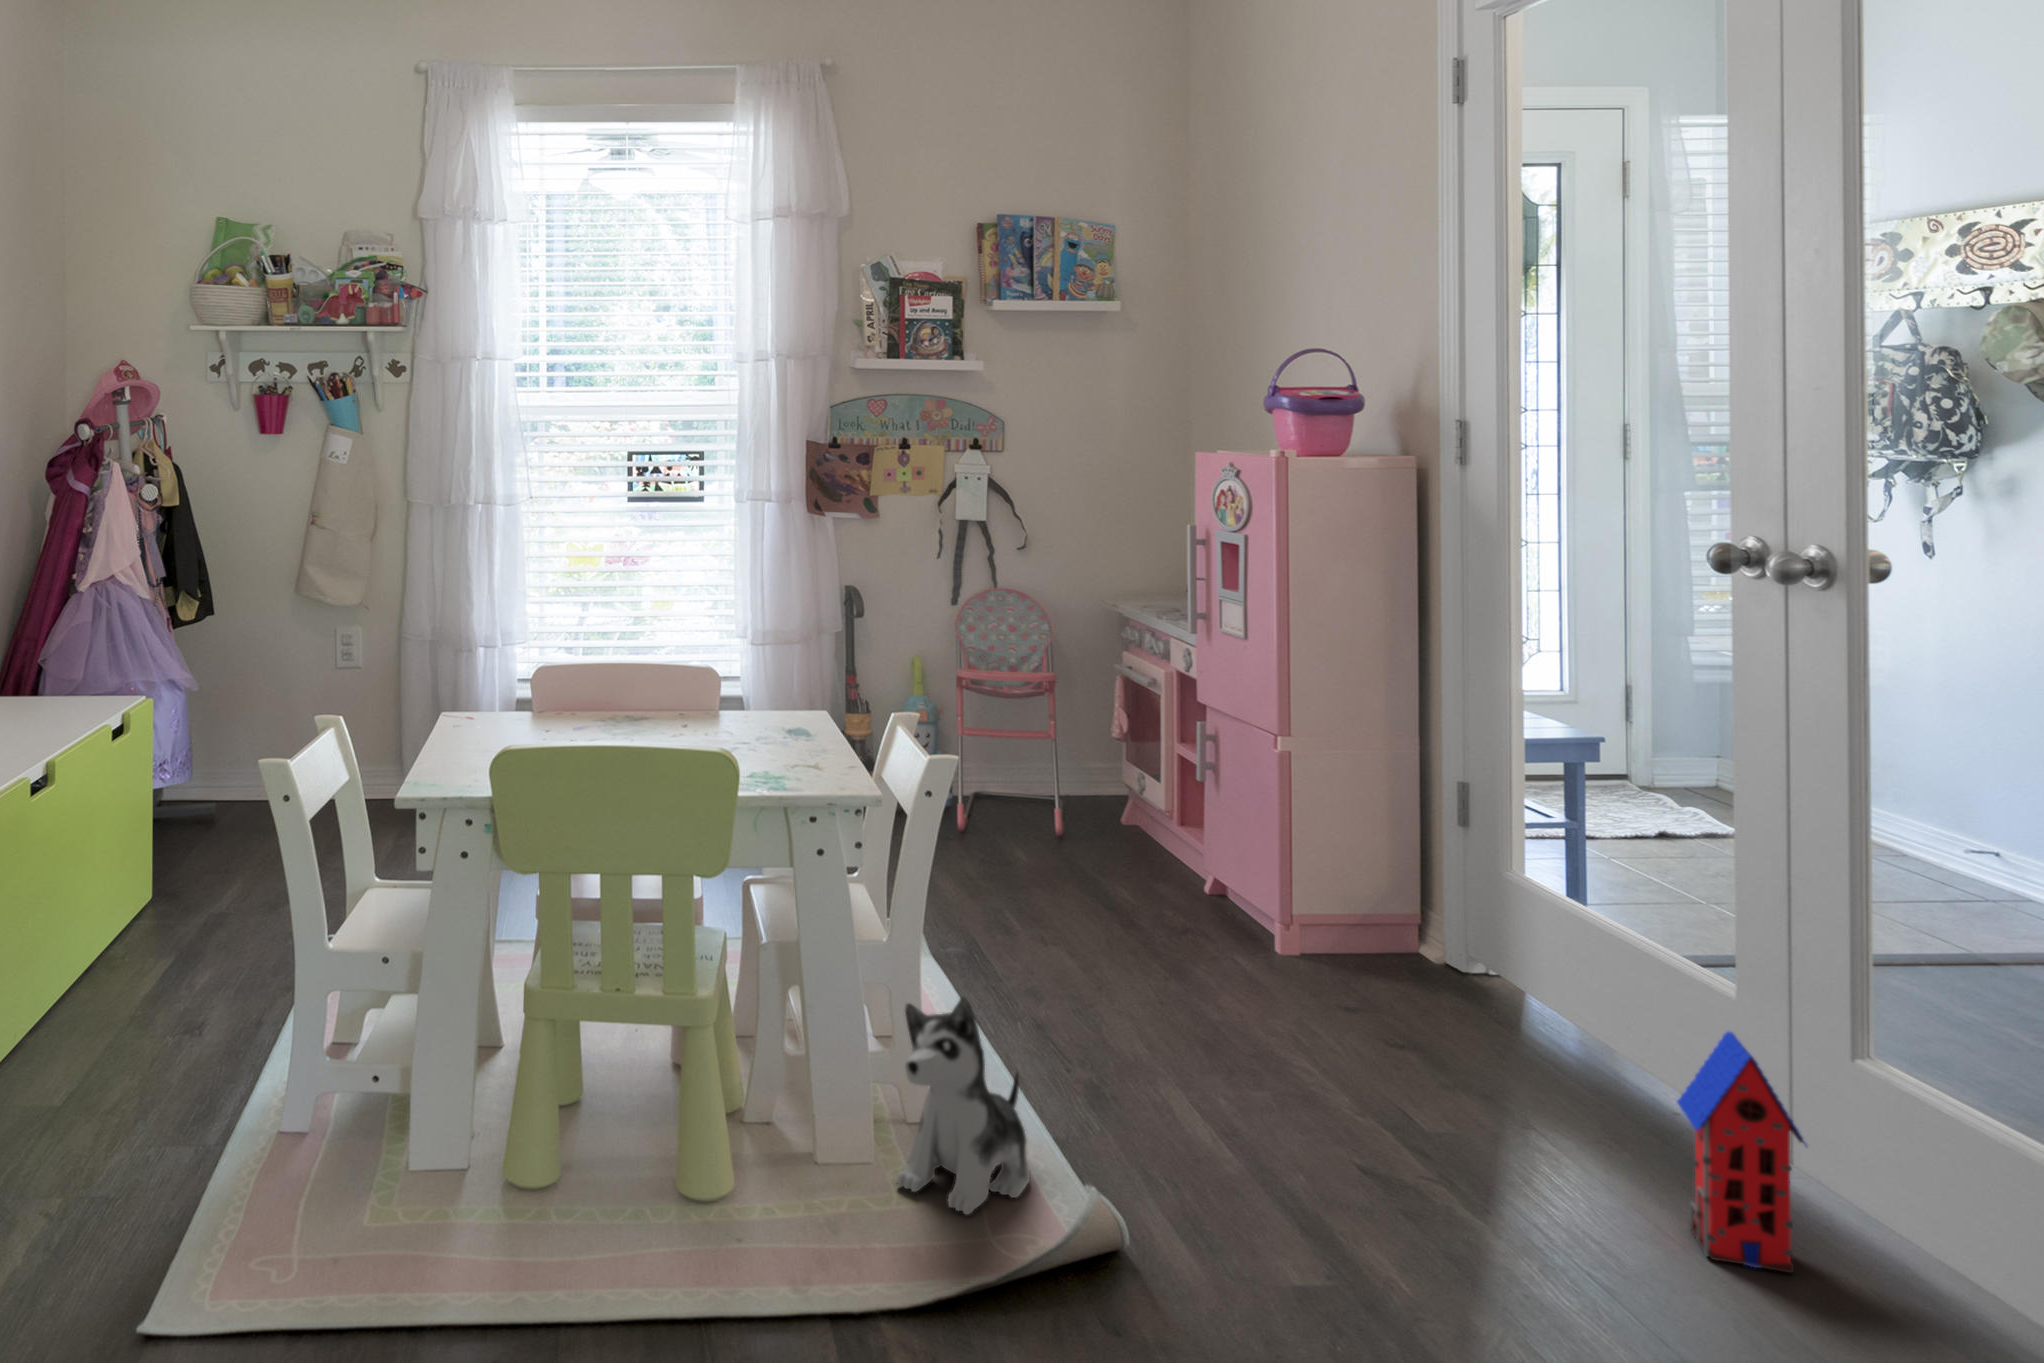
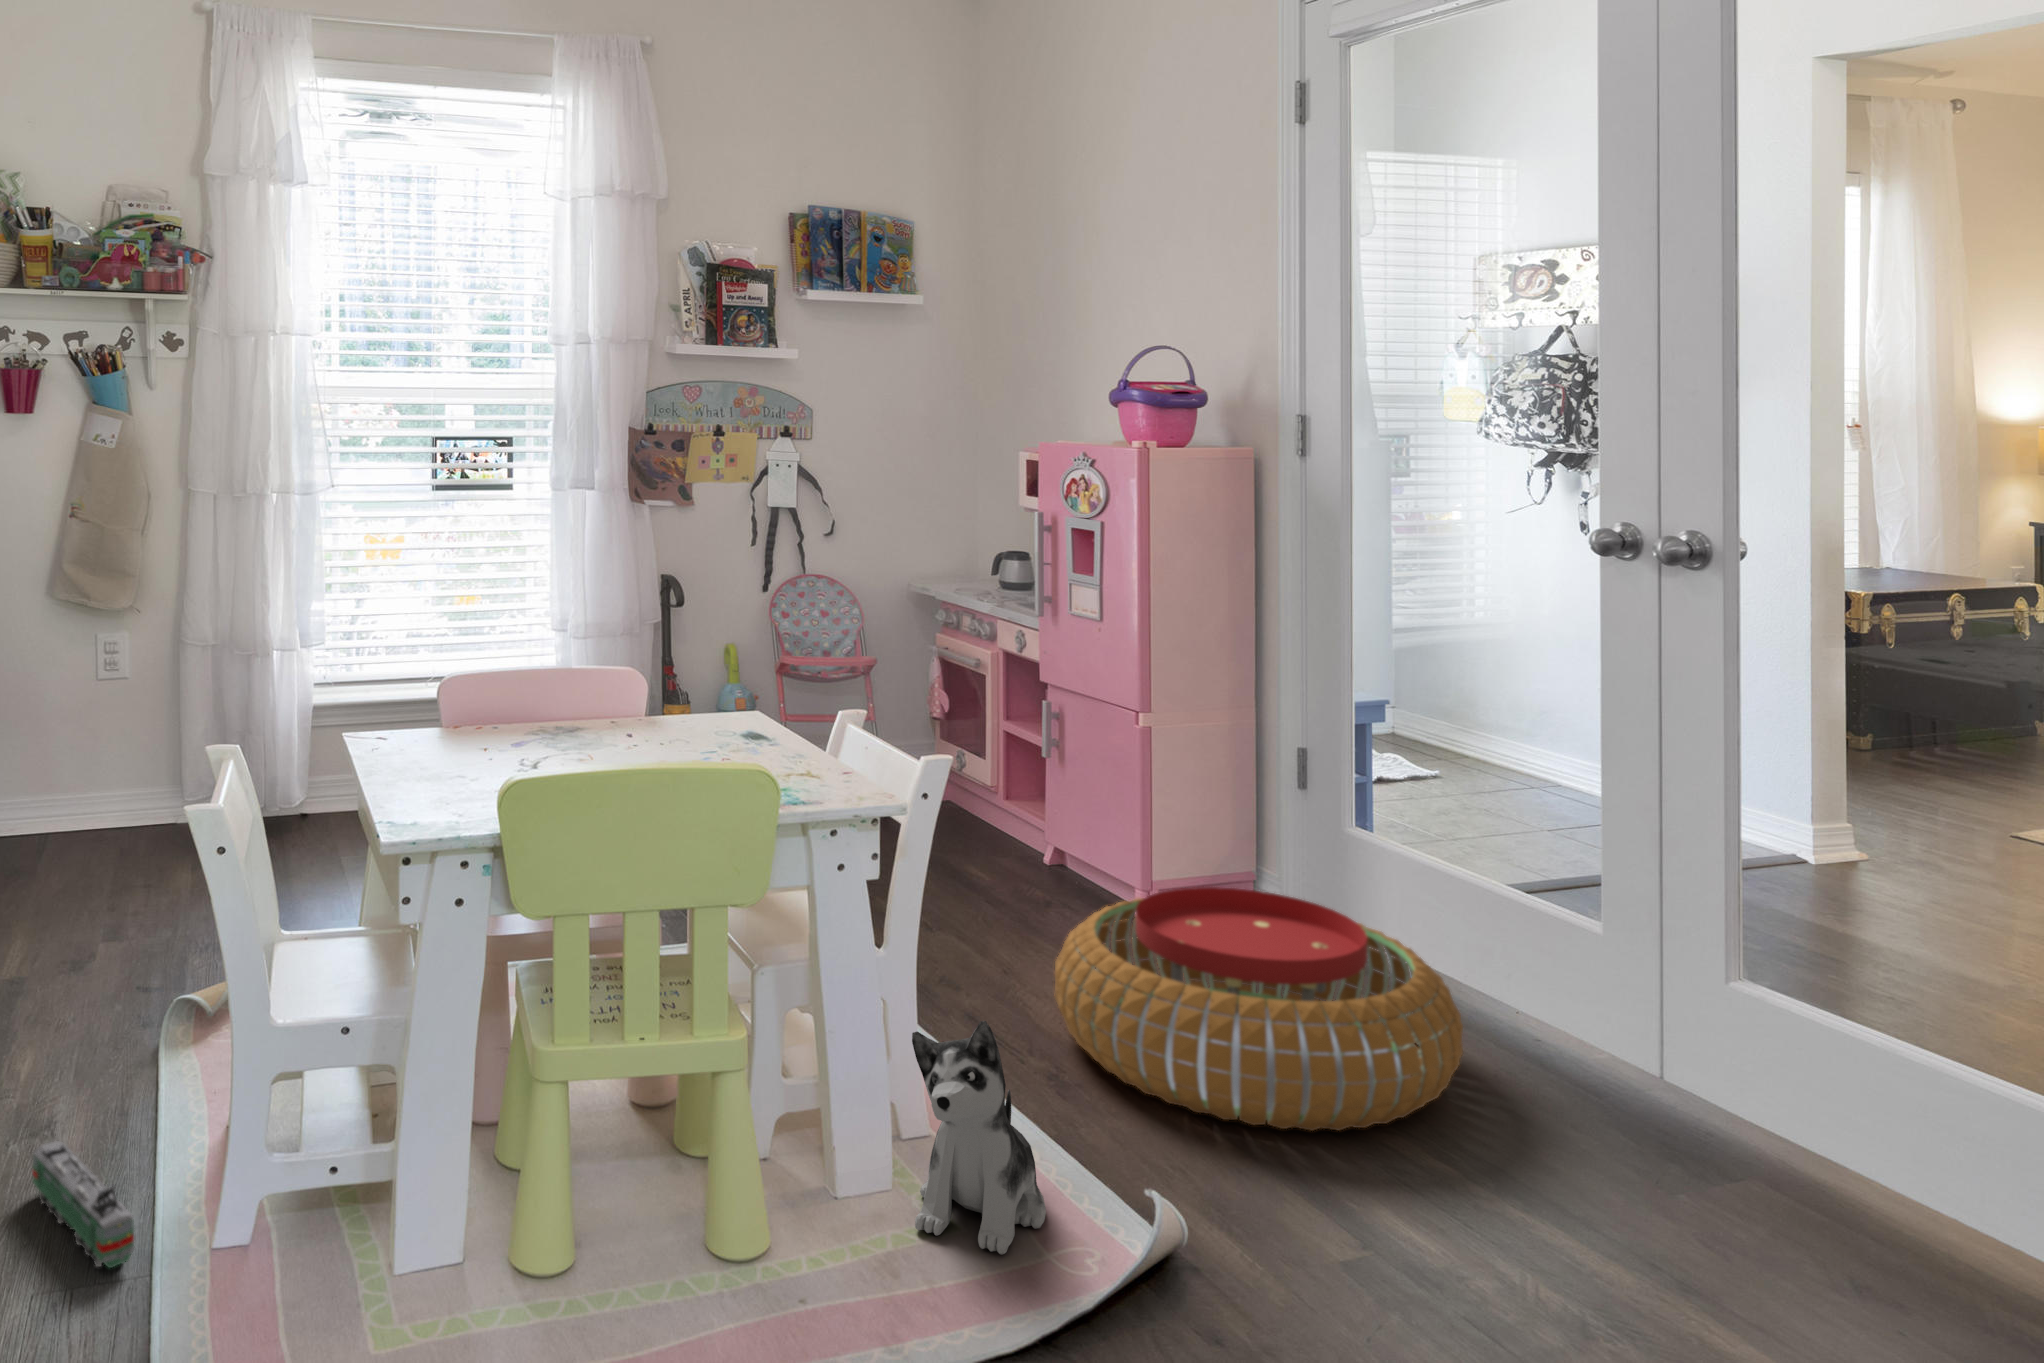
pouf: none [1125,902,1545,1150] -> present [1055,887,1463,1131]
toy train: none [178,1032,232,1133] -> present [33,1141,134,1268]
toy house: present [1677,1032,1806,1273] -> none [1619,989,1749,1212]

